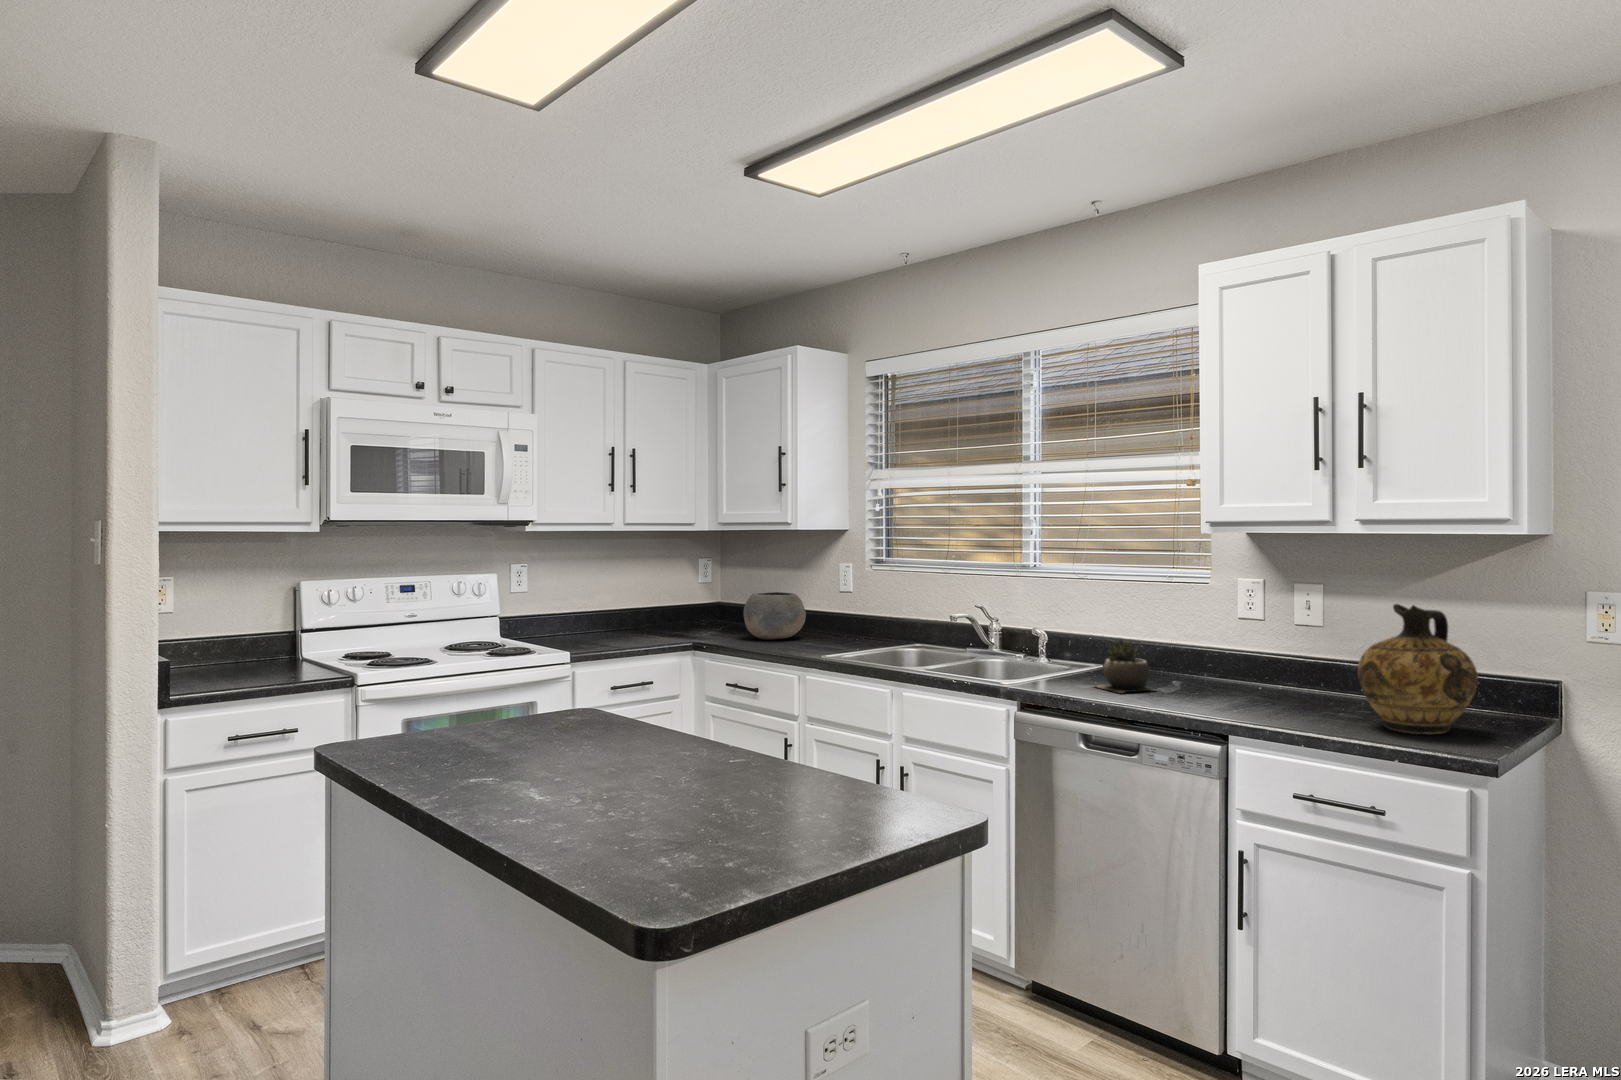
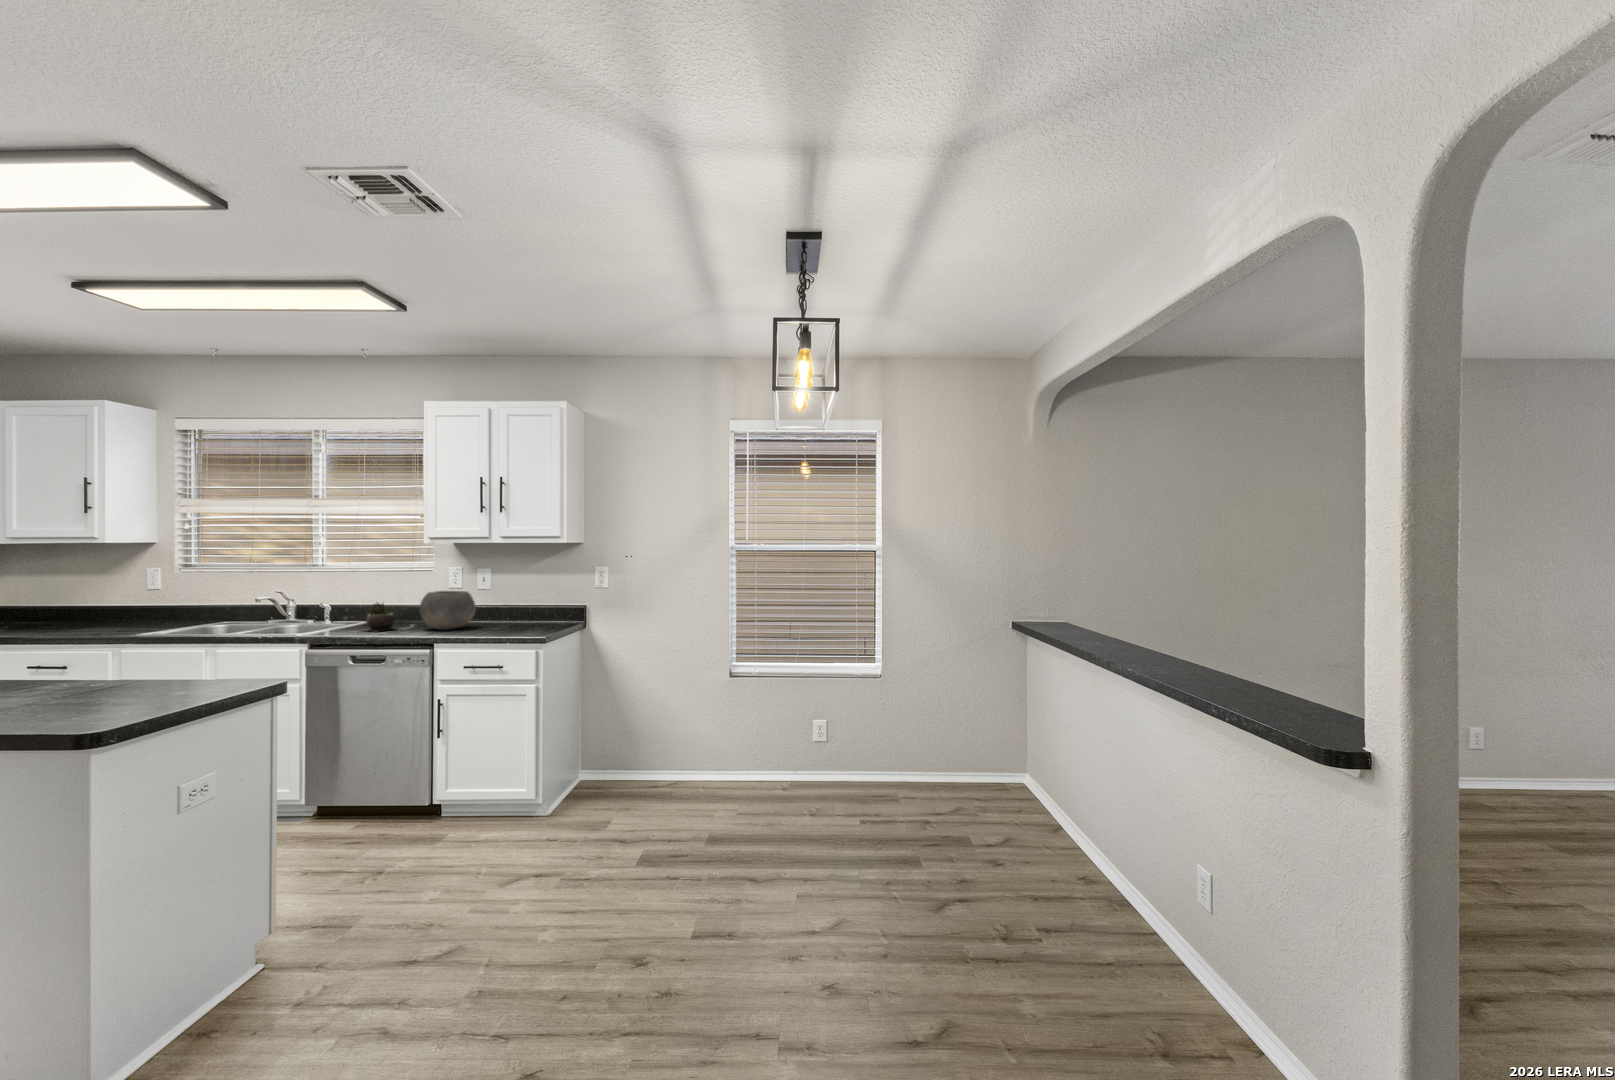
bowl: present [743,592,806,640] -> present [420,591,475,630]
ceramic jug: present [1358,604,1478,734] -> none [498,574,547,632]

